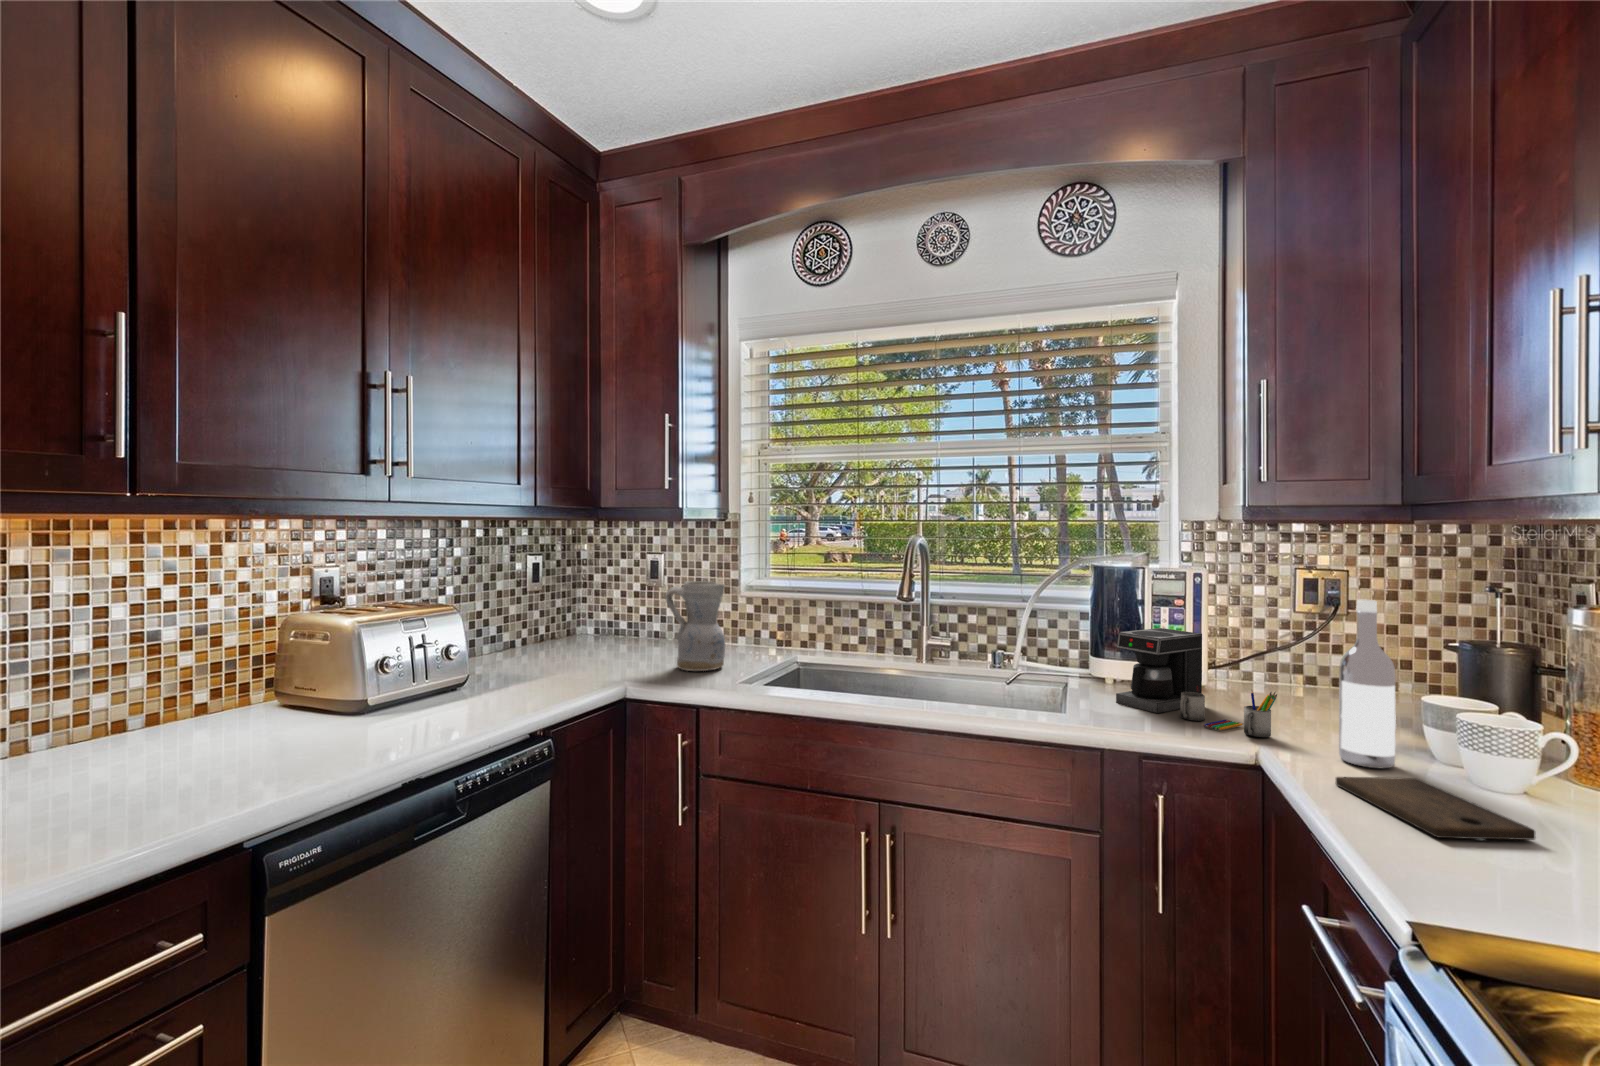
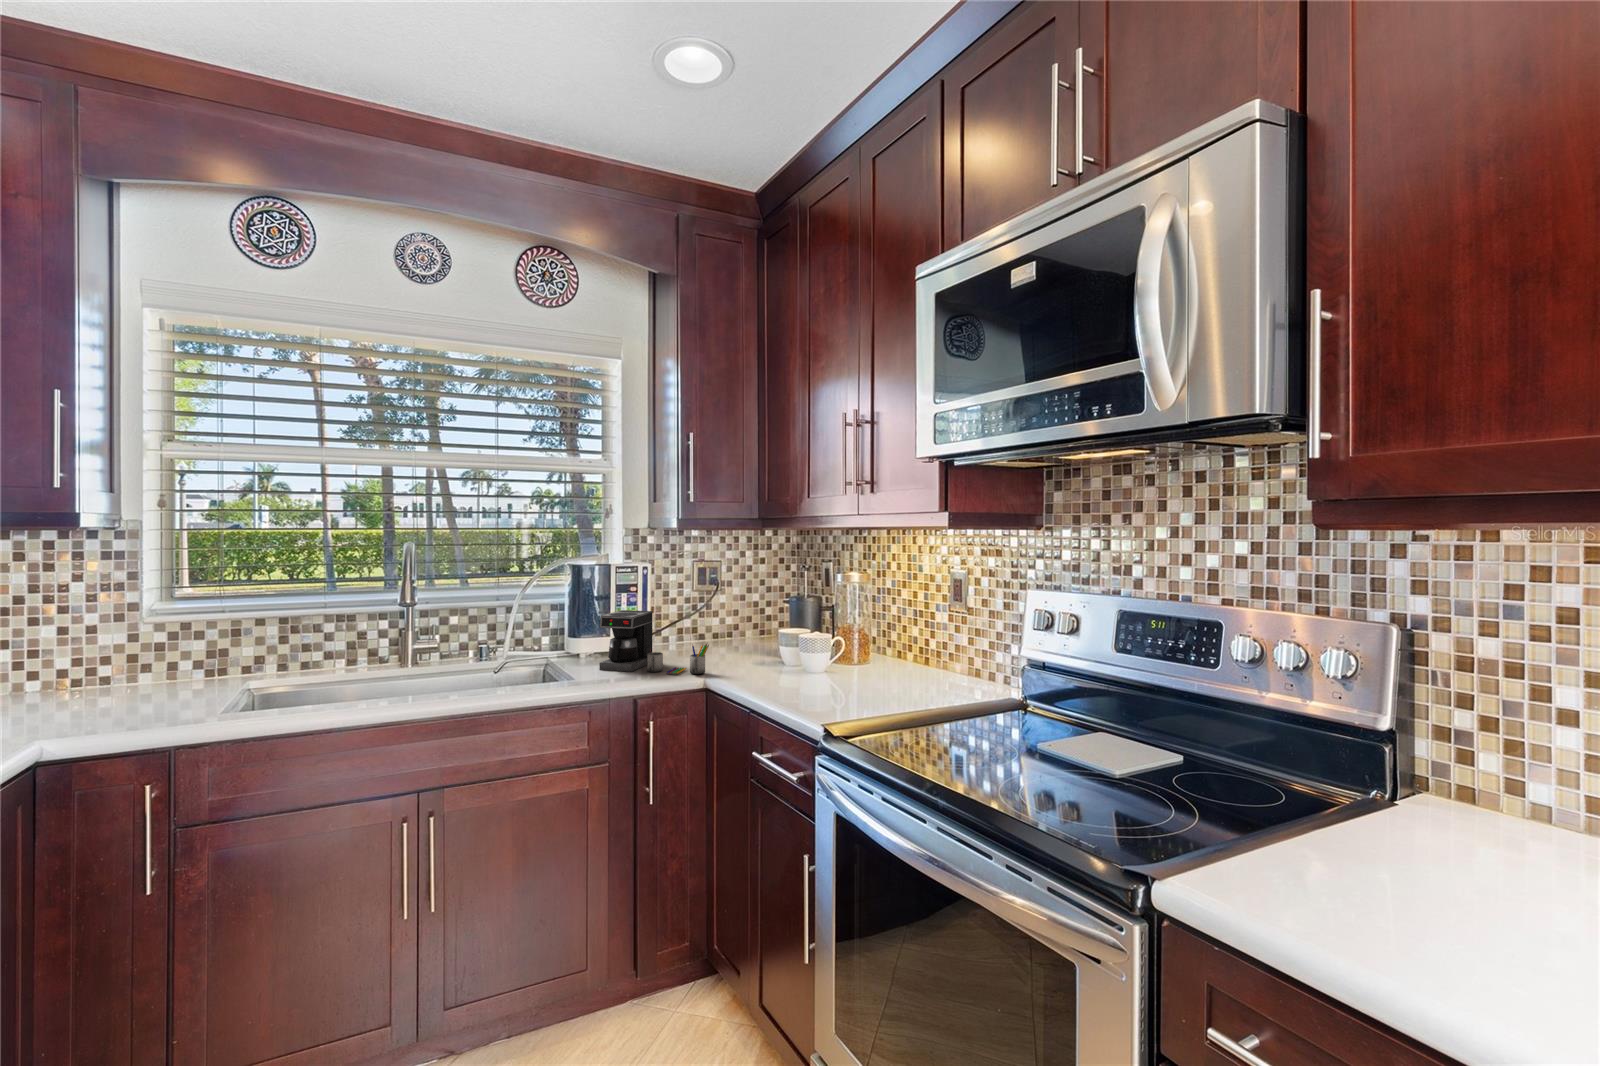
ceramic pitcher: present [665,581,725,671] -> none [74,605,174,718]
wine bottle: present [1339,600,1396,768] -> none [744,579,770,678]
cutting board: present [1336,777,1535,840] -> none [753,678,839,701]

